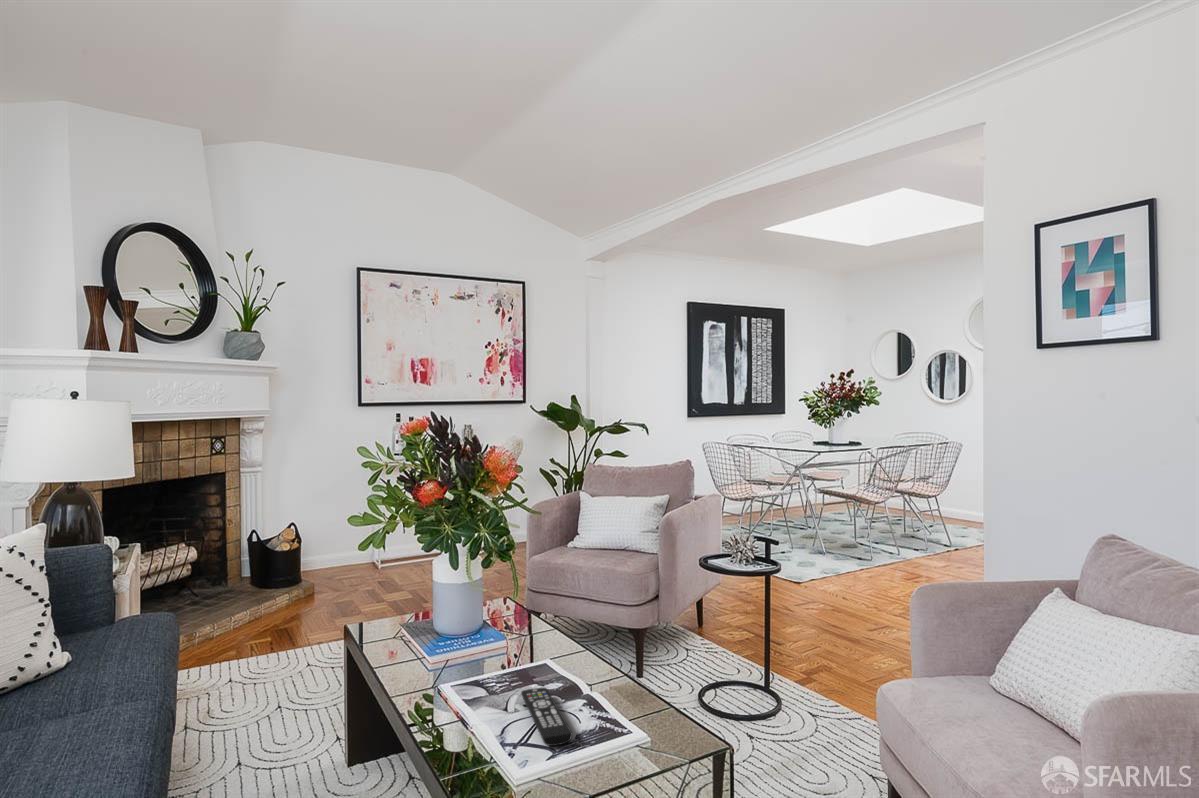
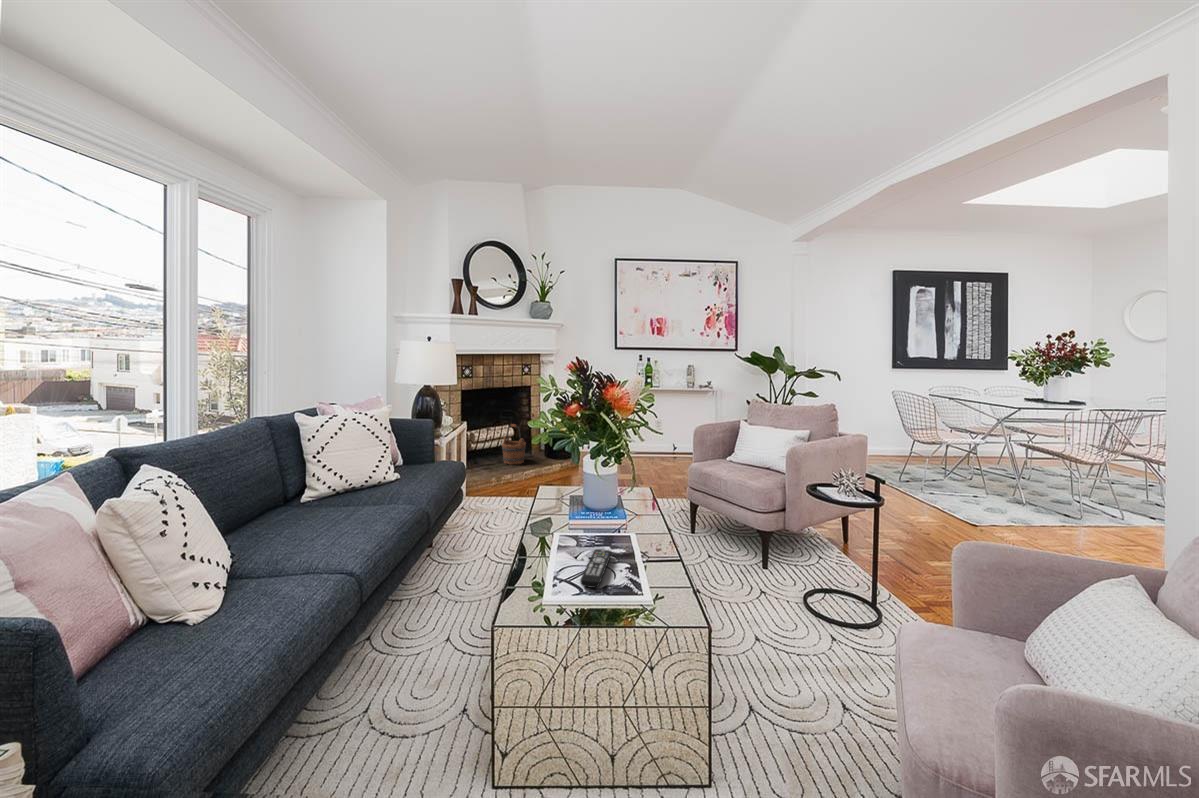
wooden bucket: none [183,534,228,604] -> present [502,424,526,464]

